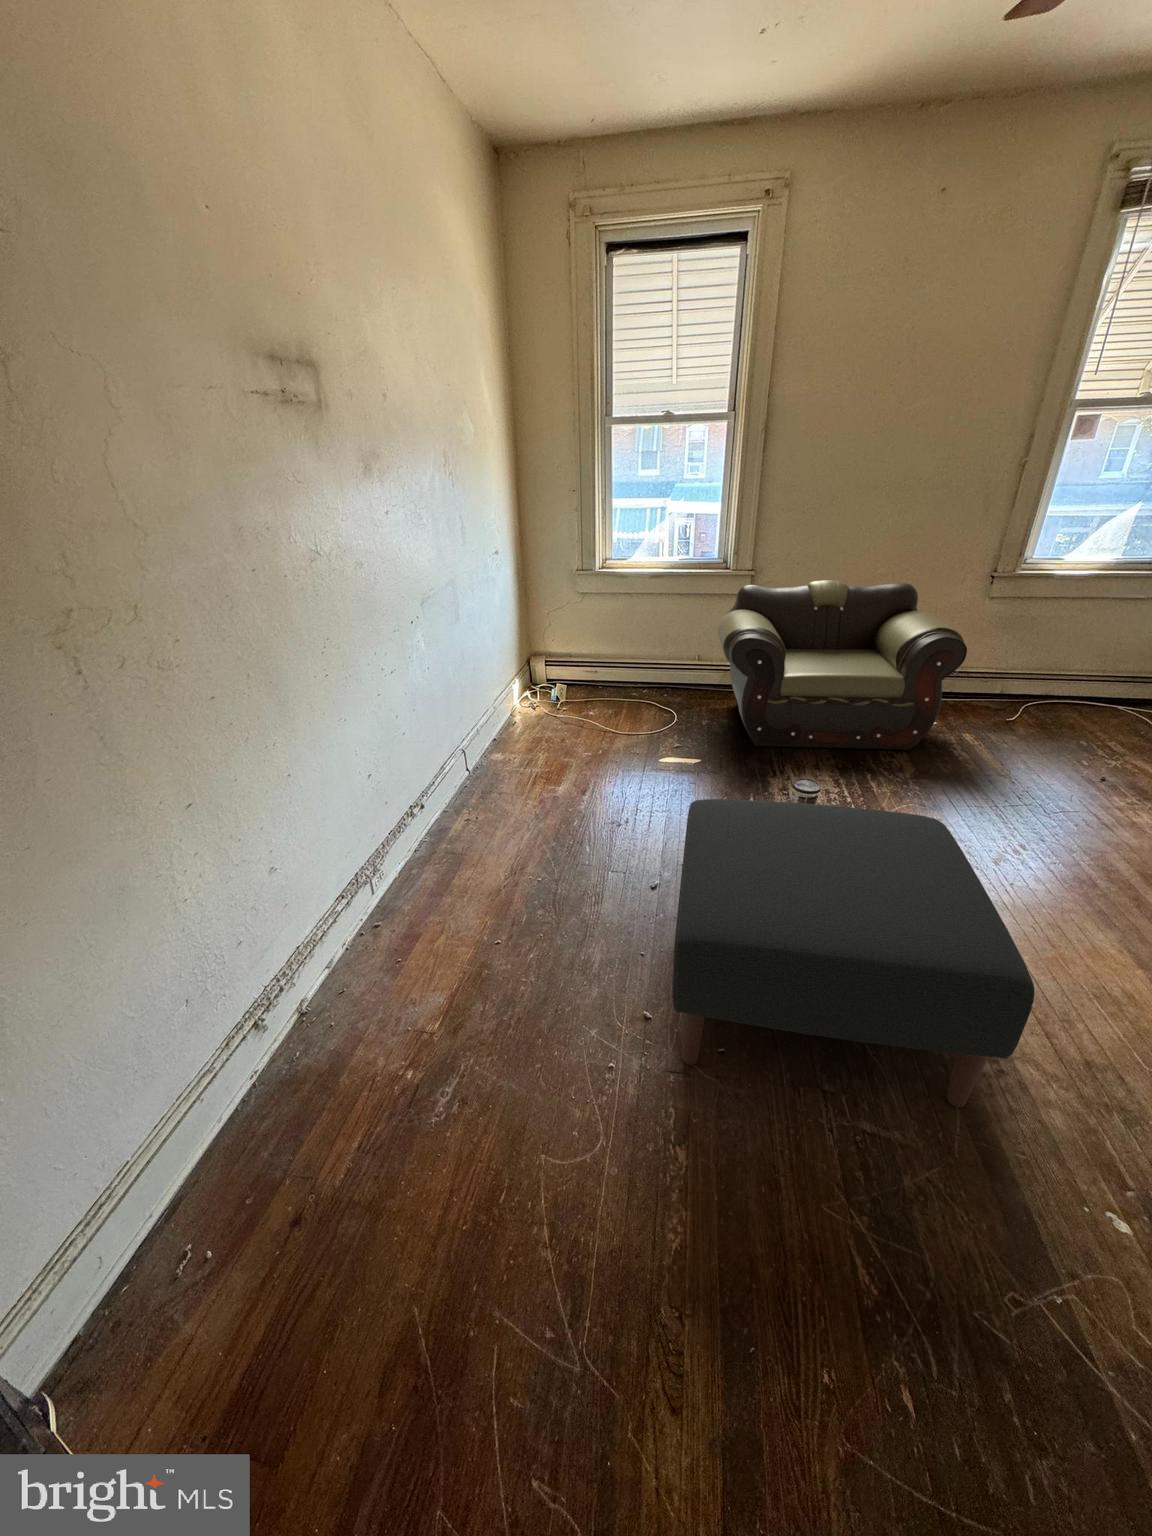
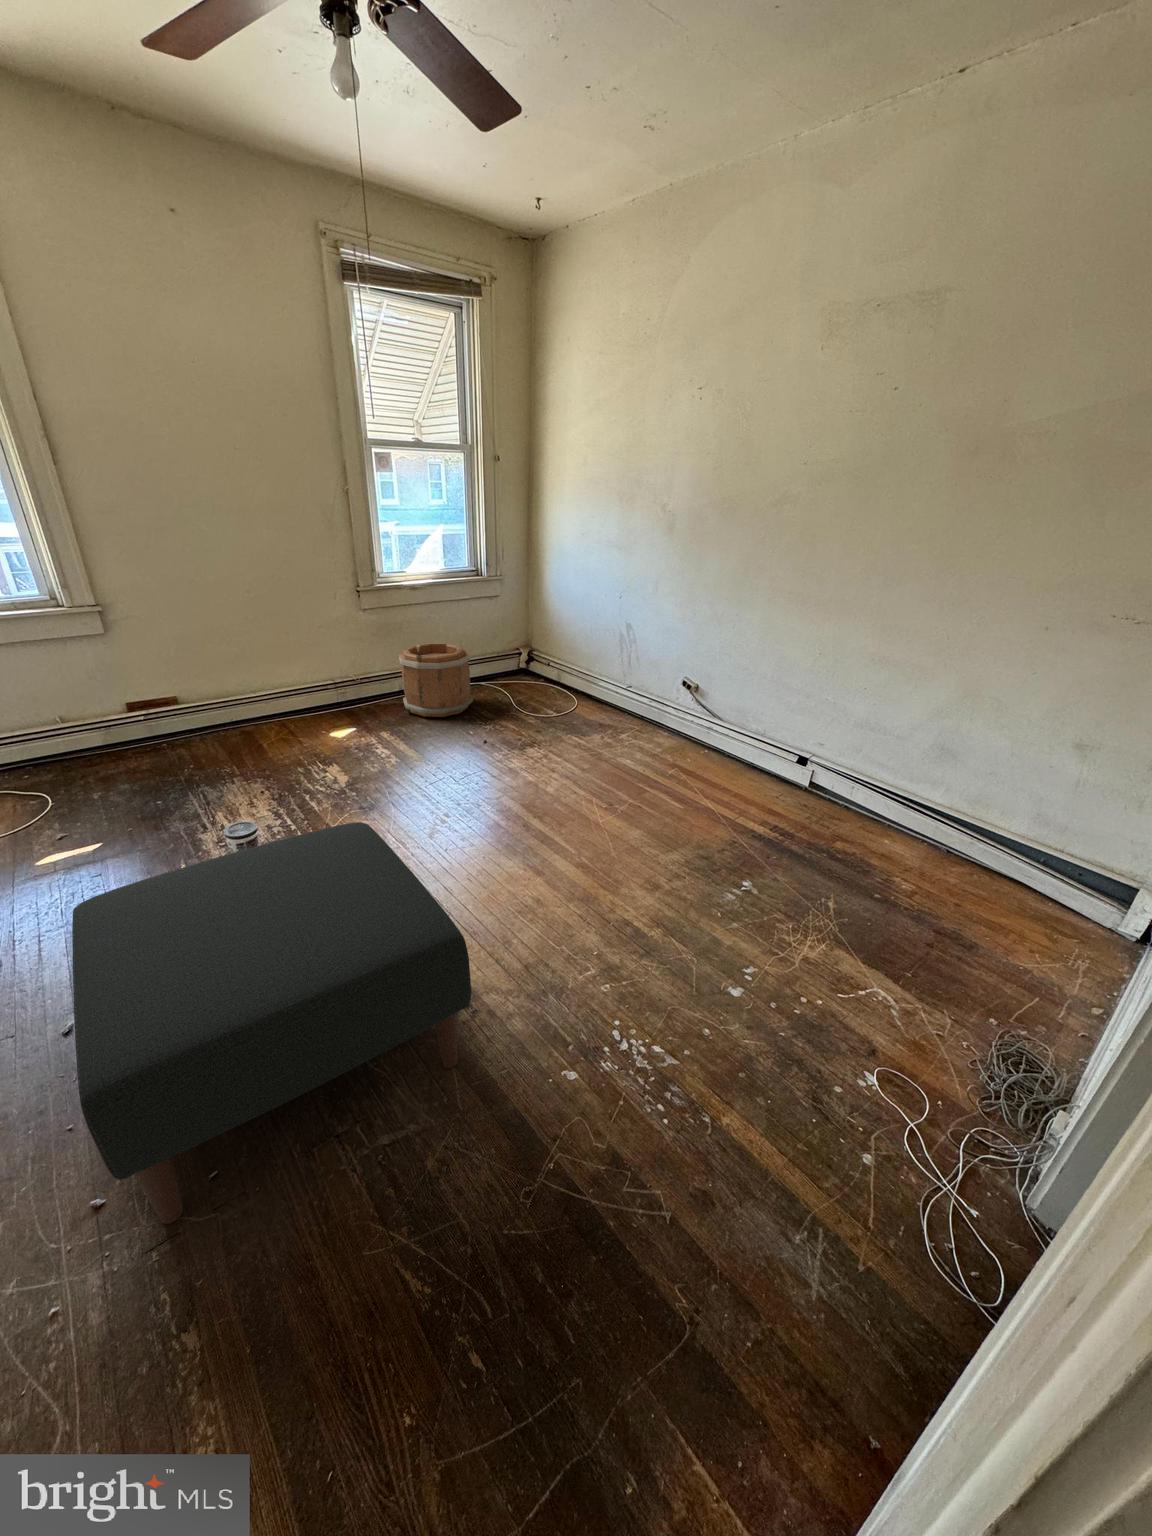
armchair: present [718,580,967,750] -> none [73,607,354,804]
bucket: none [1003,645,1119,736] -> present [399,643,473,717]

